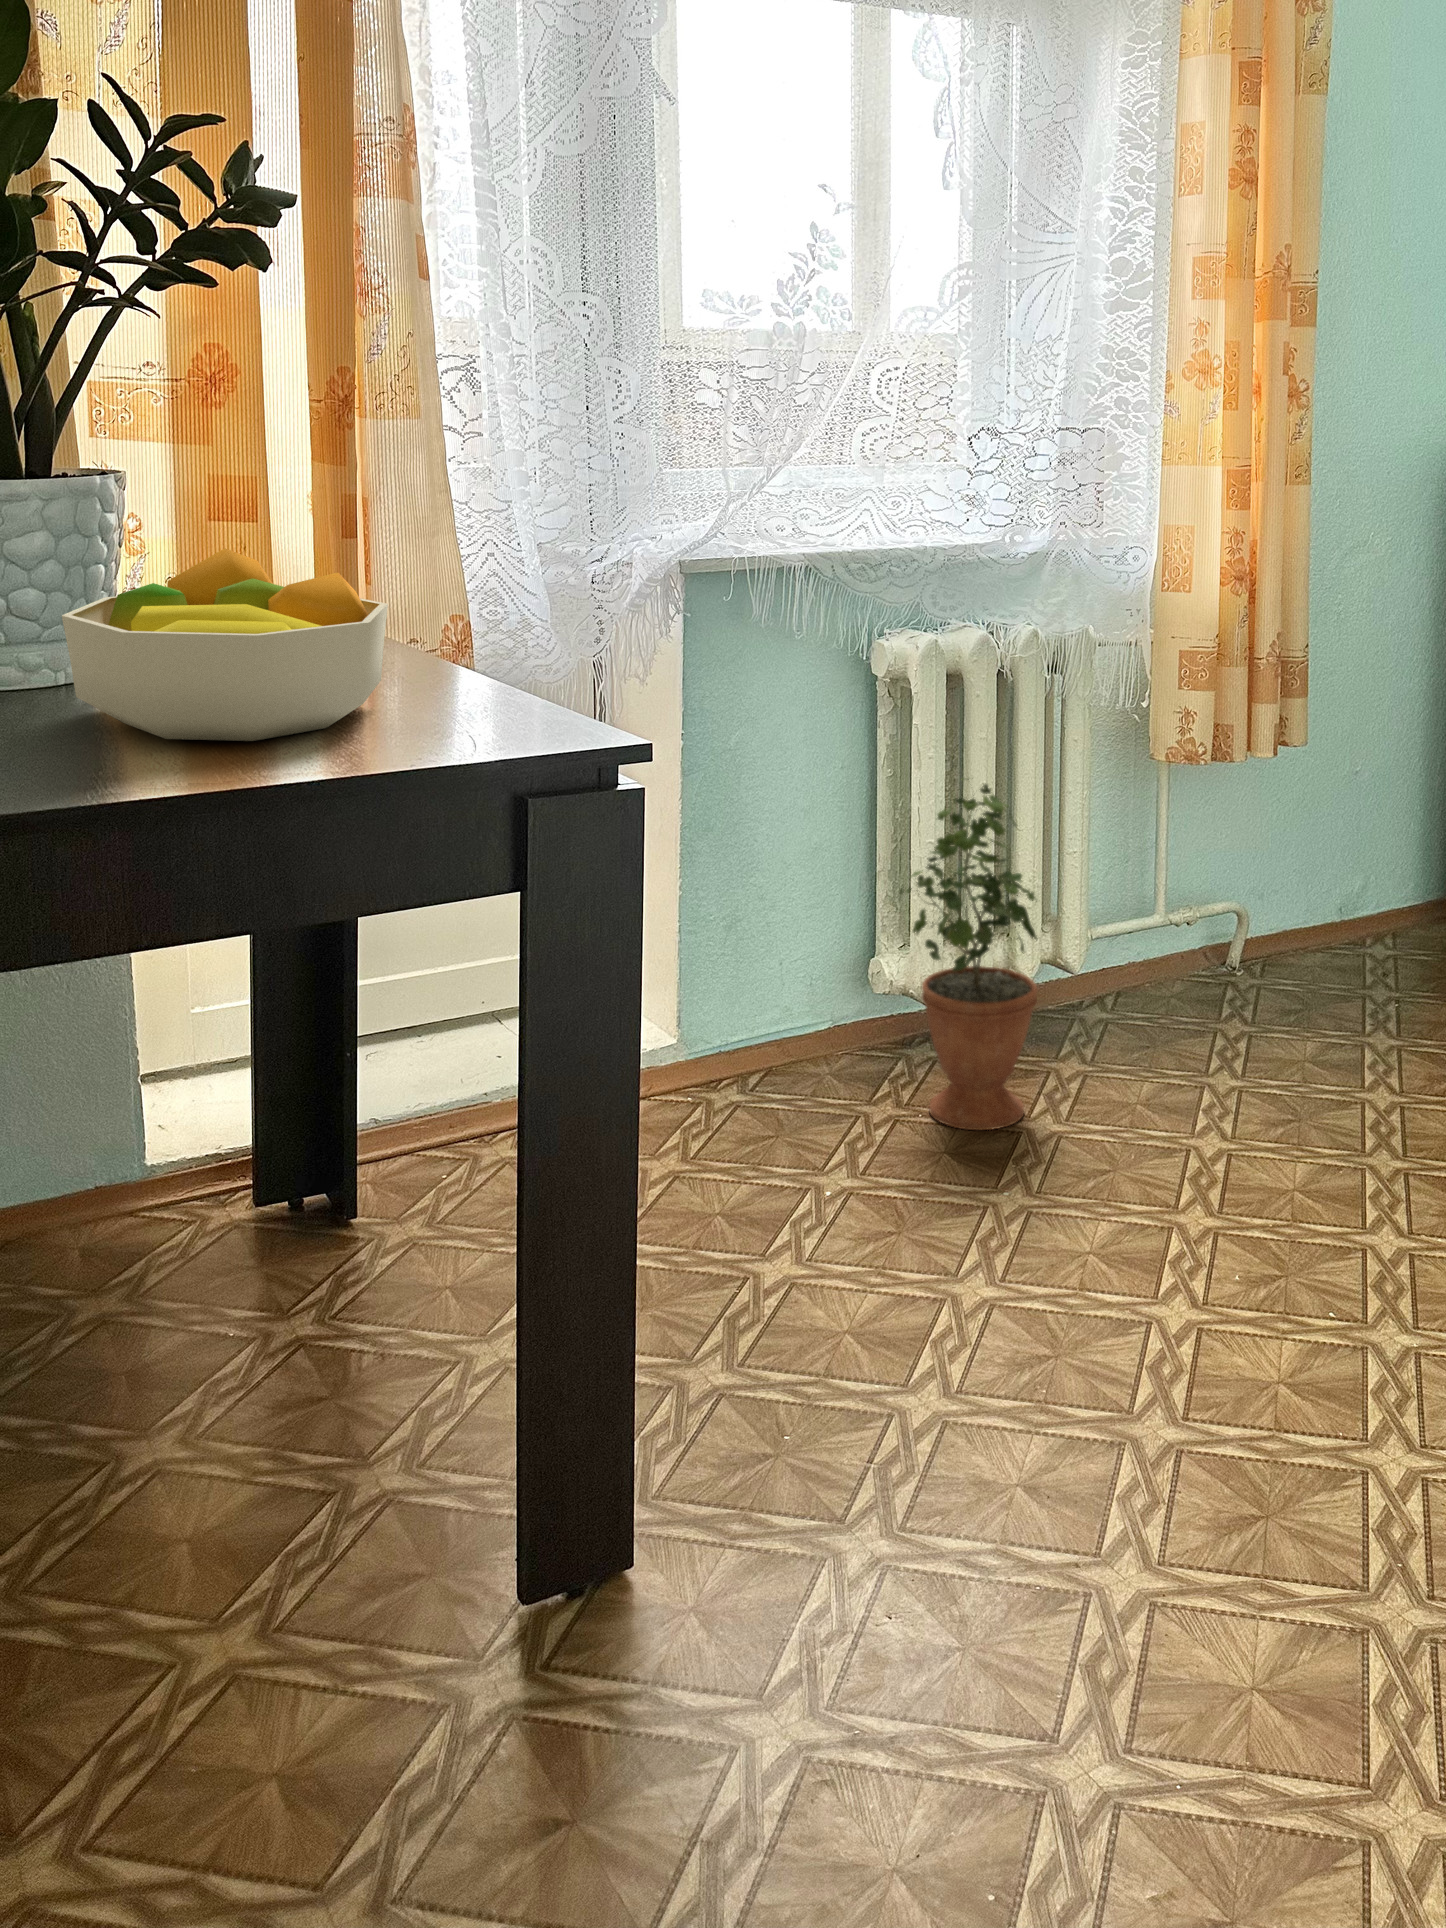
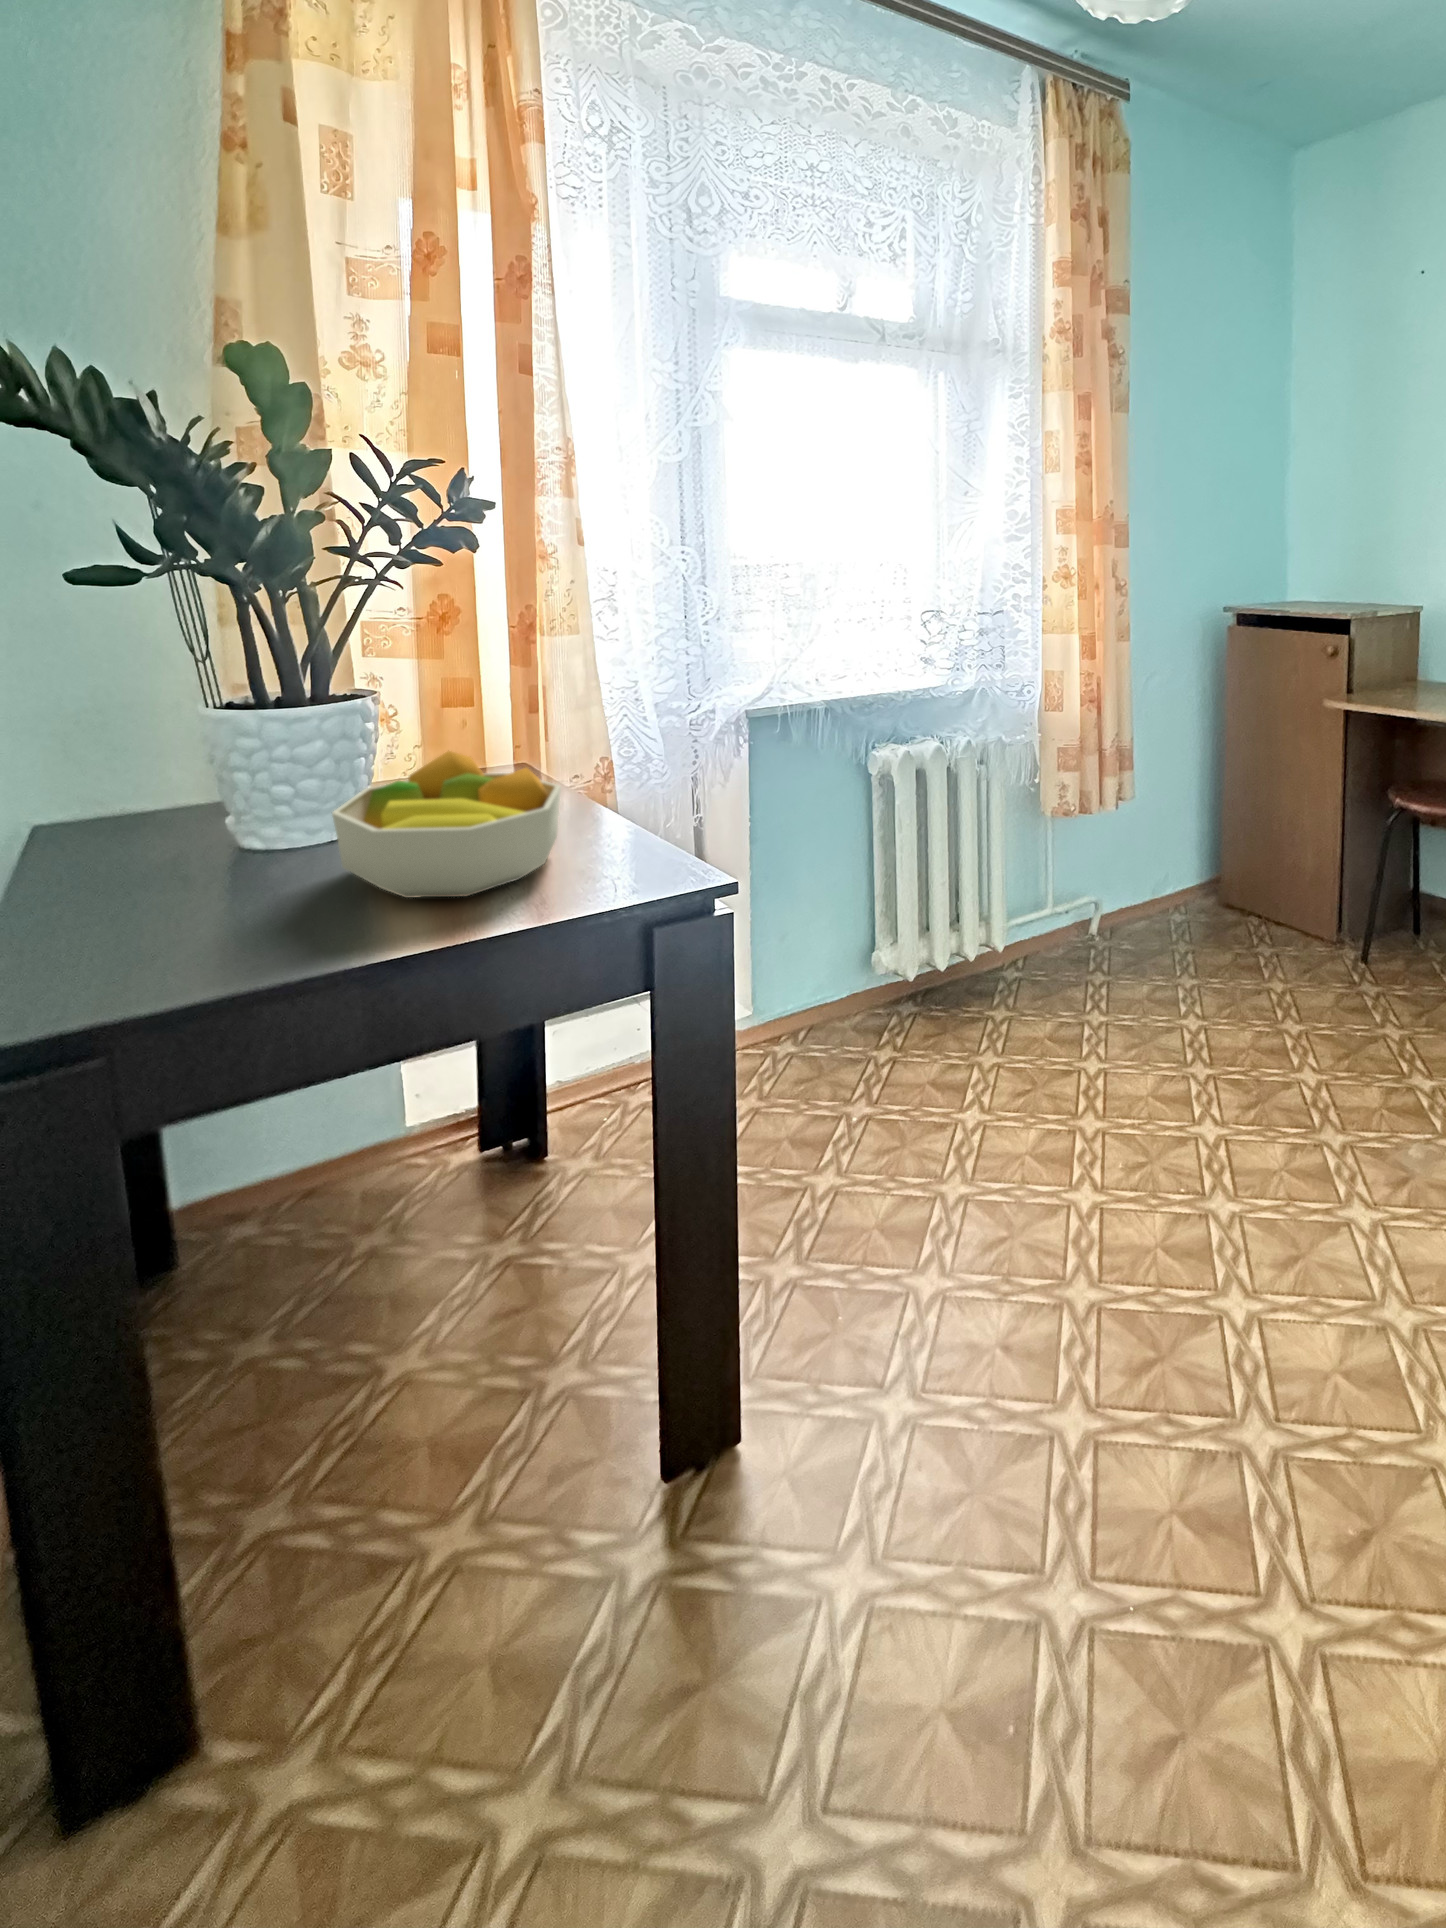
potted plant: present [899,779,1038,1130] -> none [890,838,979,1064]

